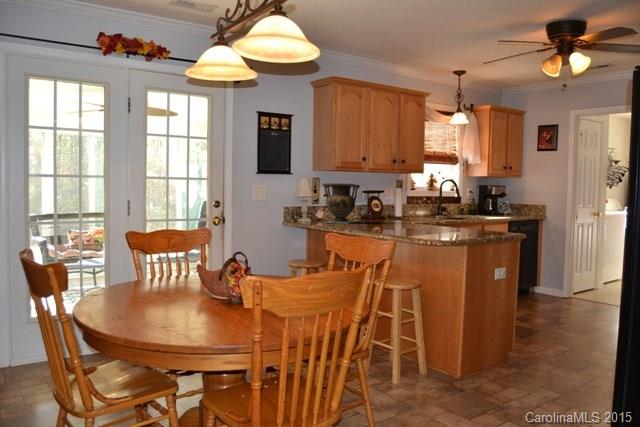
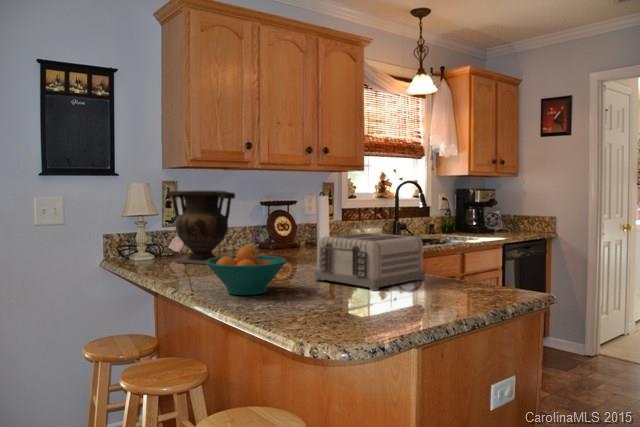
toaster: none [414,206,471,232] -> present [314,233,425,291]
fruit bowl: none [367,209,406,232] -> present [206,246,287,295]

